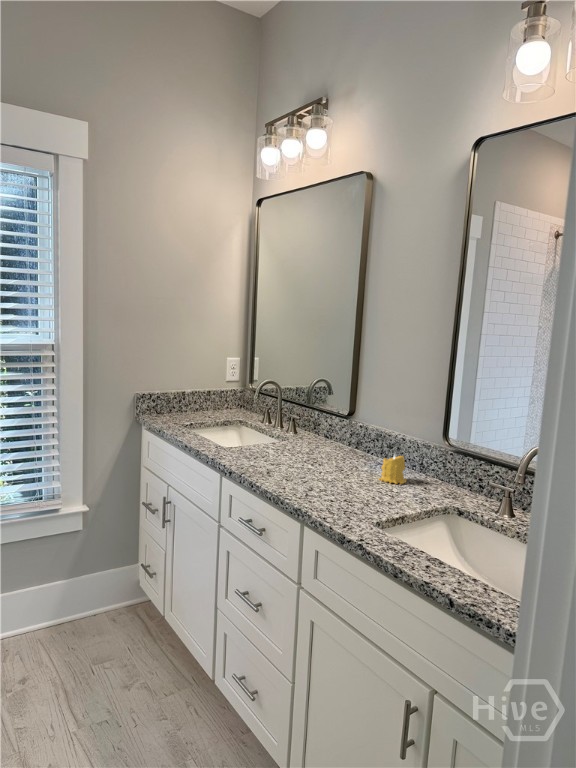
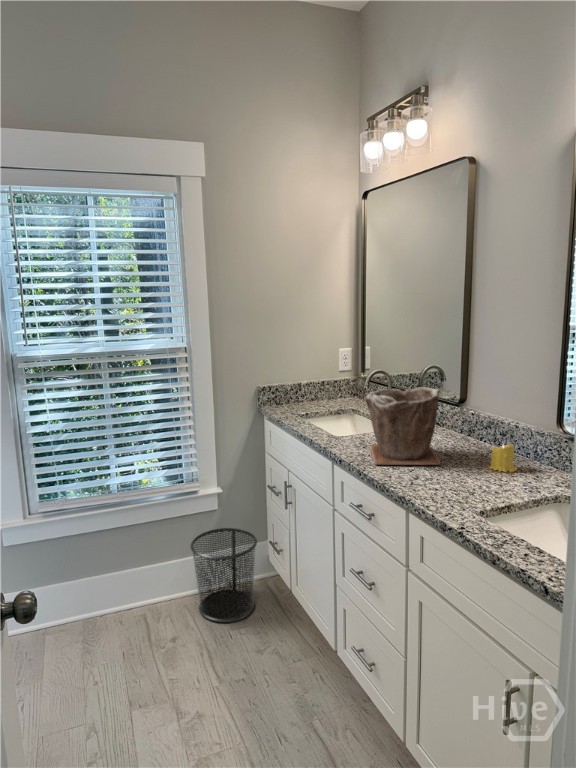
plant pot: none [256,396,333,477] -> present [365,387,441,465]
waste bin: none [49,549,128,657] -> present [191,528,257,622]

